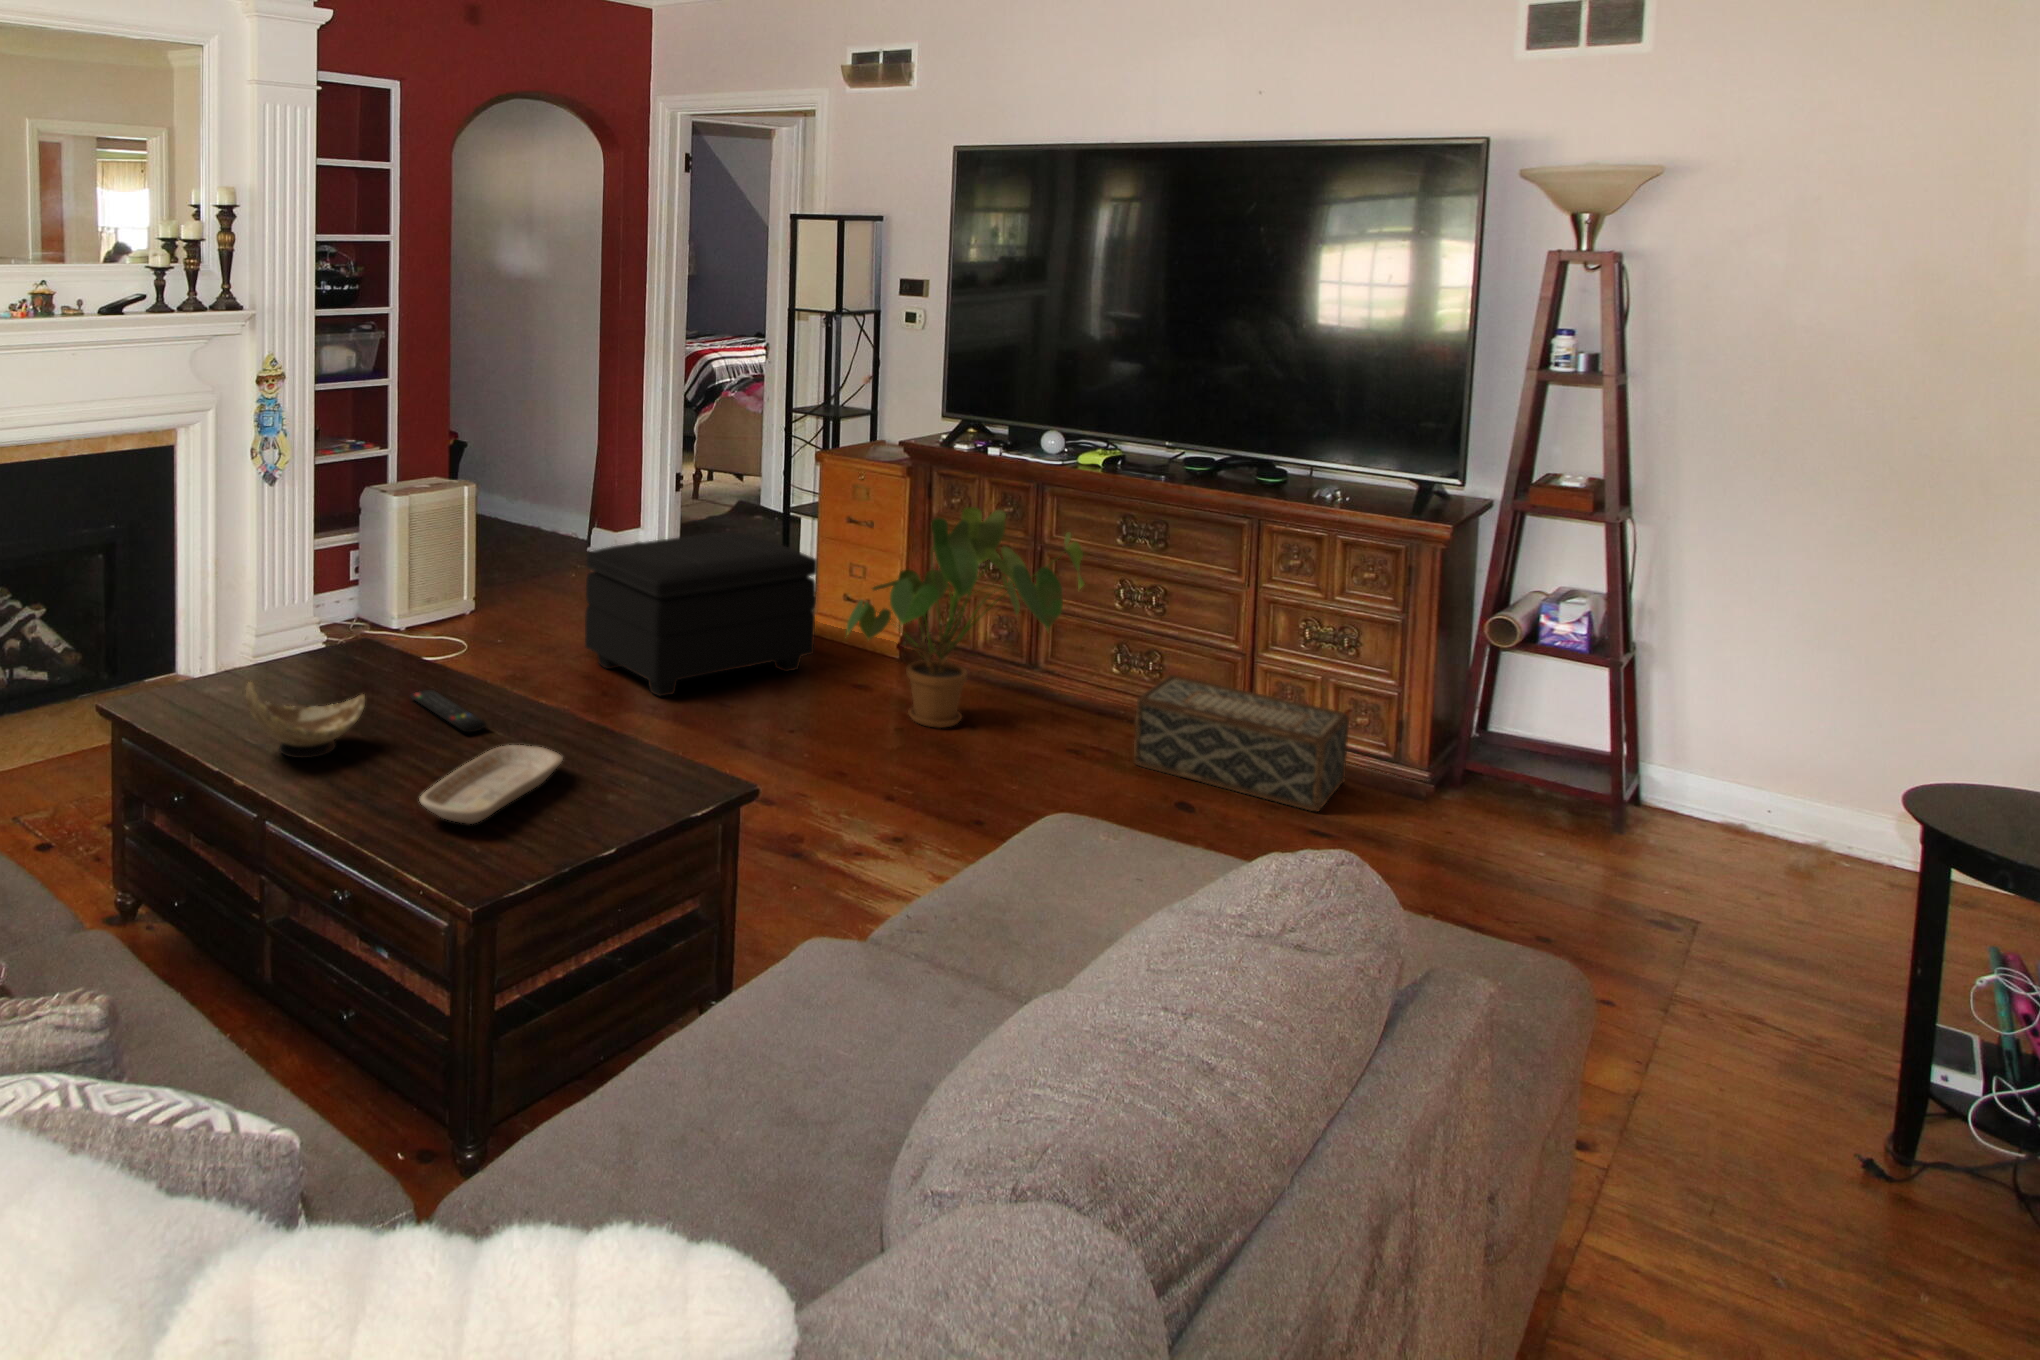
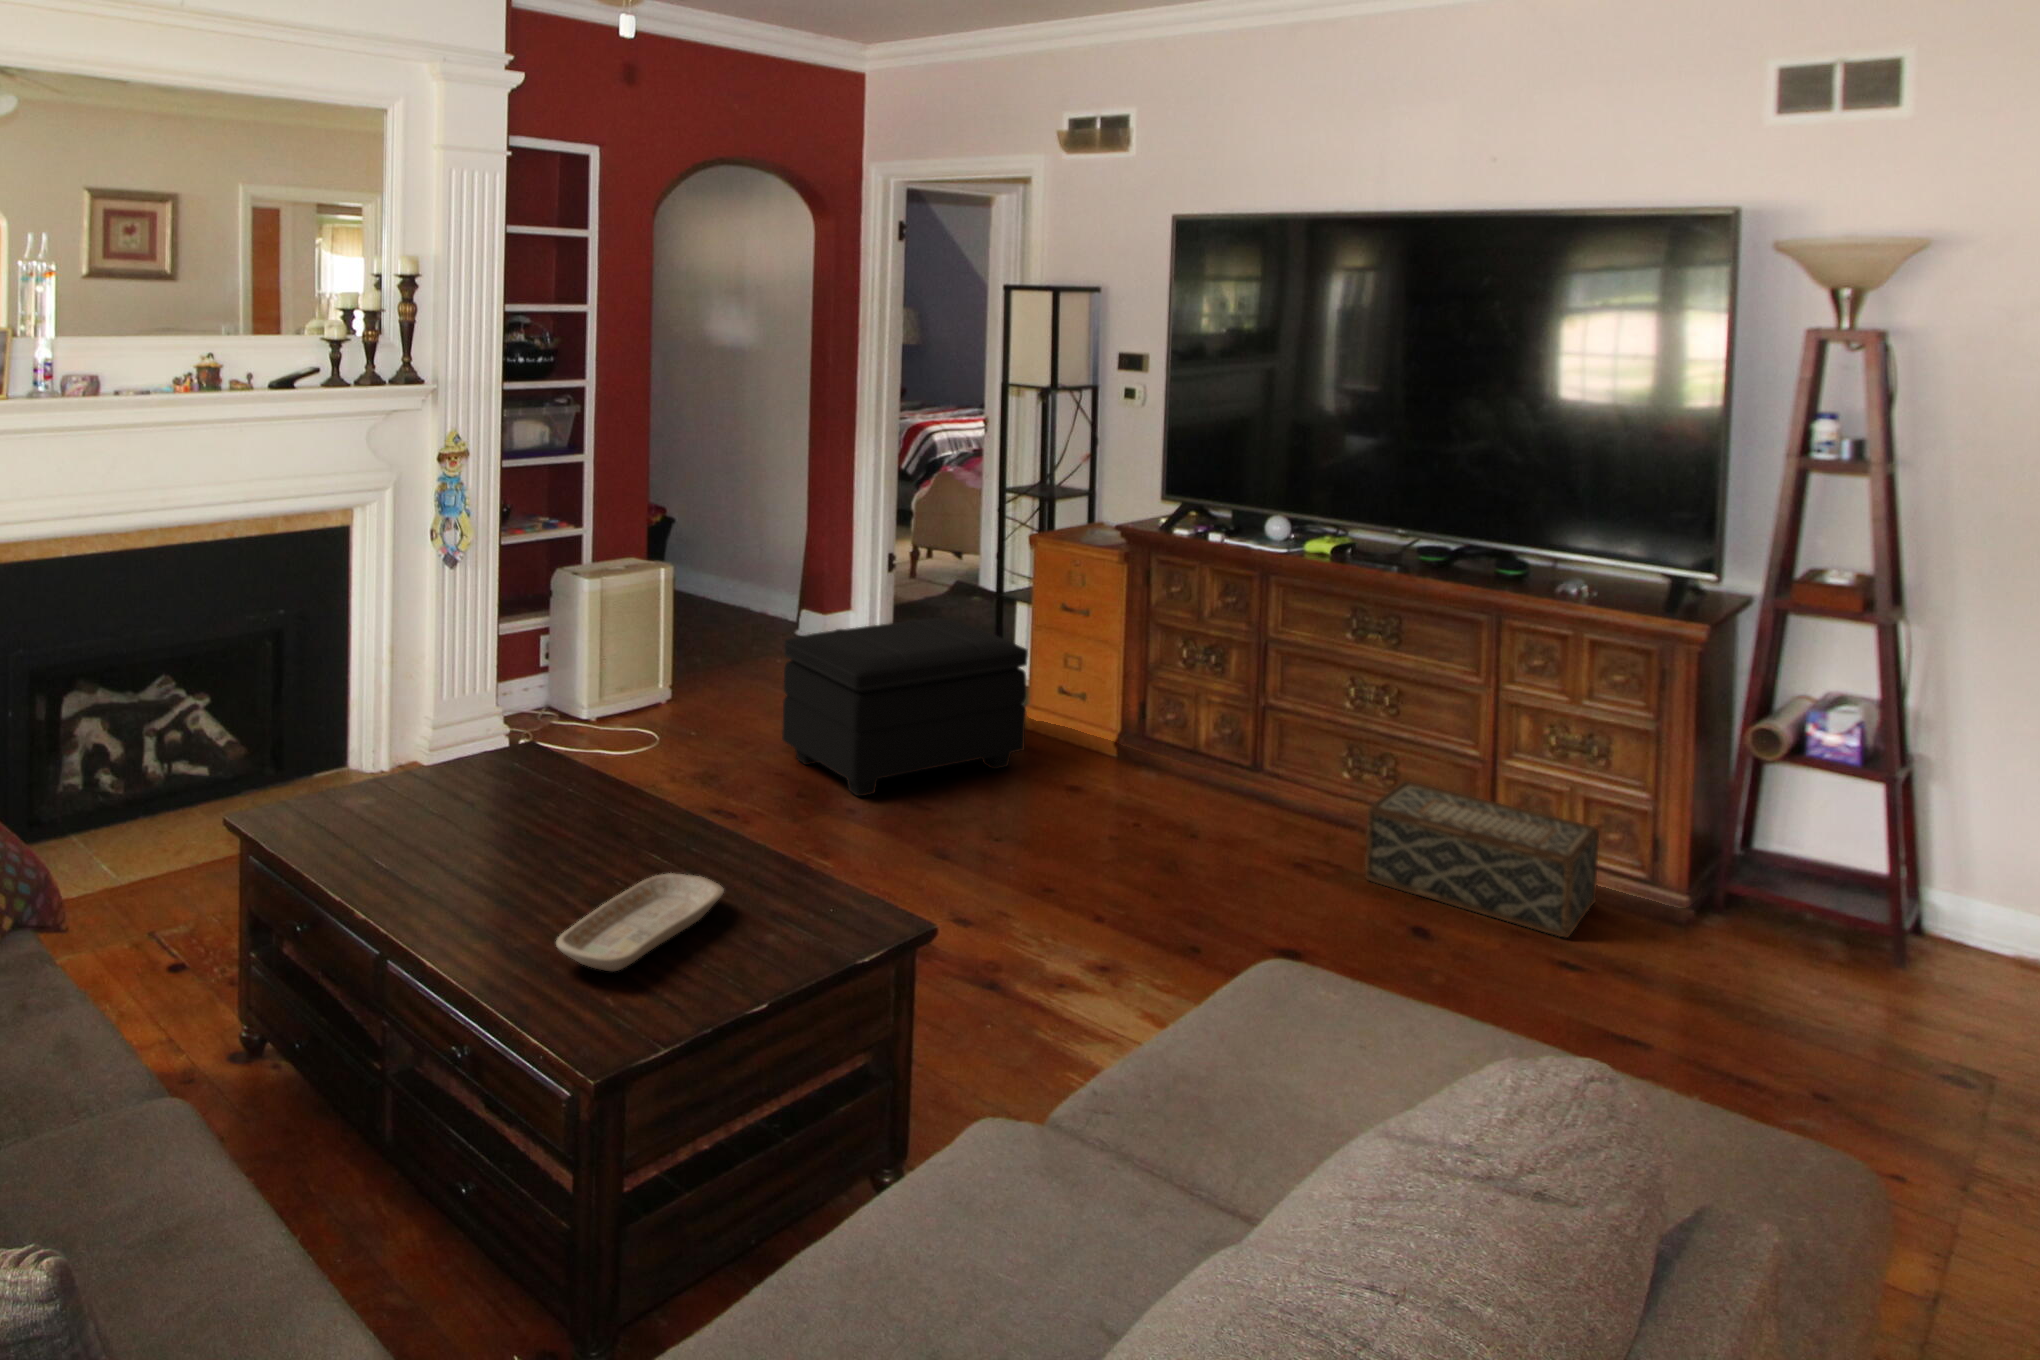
house plant: present [846,507,1084,728] -> none [1054,596,1311,835]
decorative bowl: present [246,682,365,758] -> none [376,801,511,887]
remote control: present [411,690,486,732] -> none [568,804,646,856]

